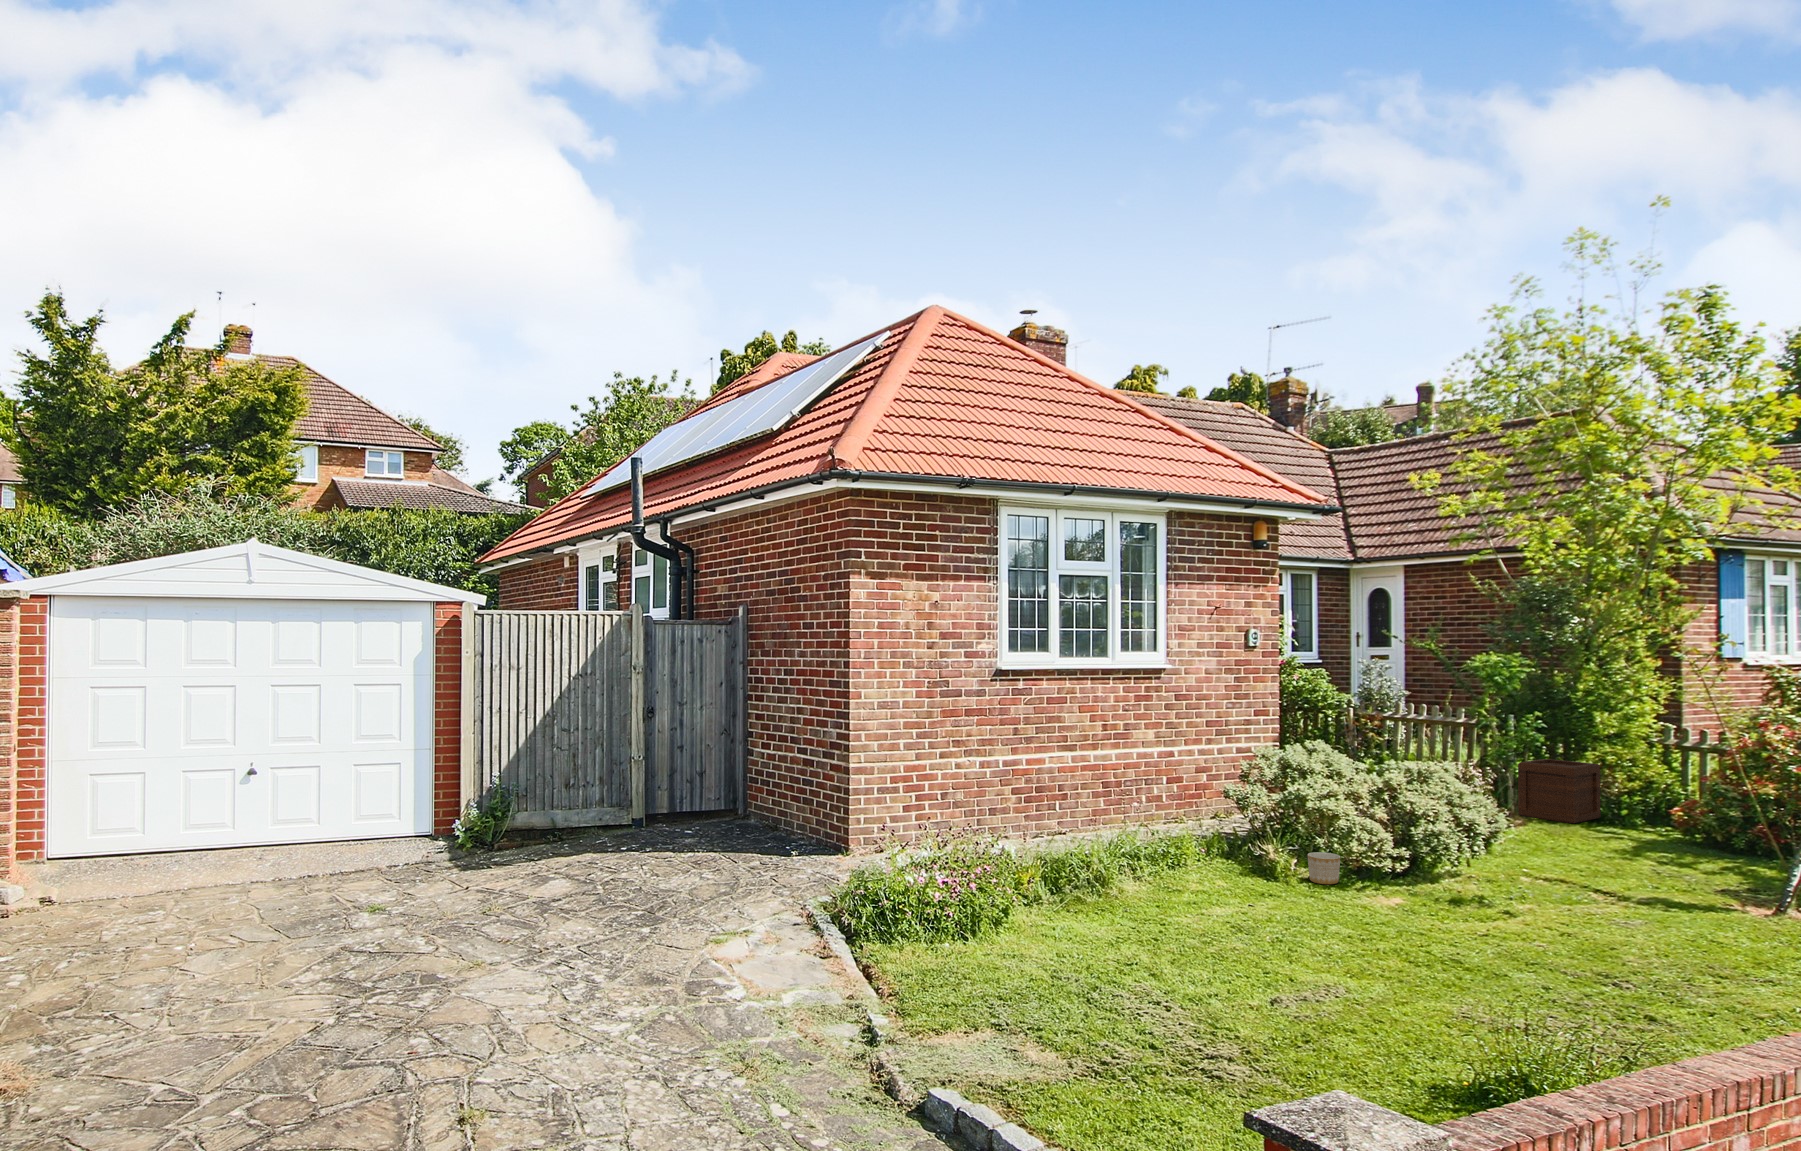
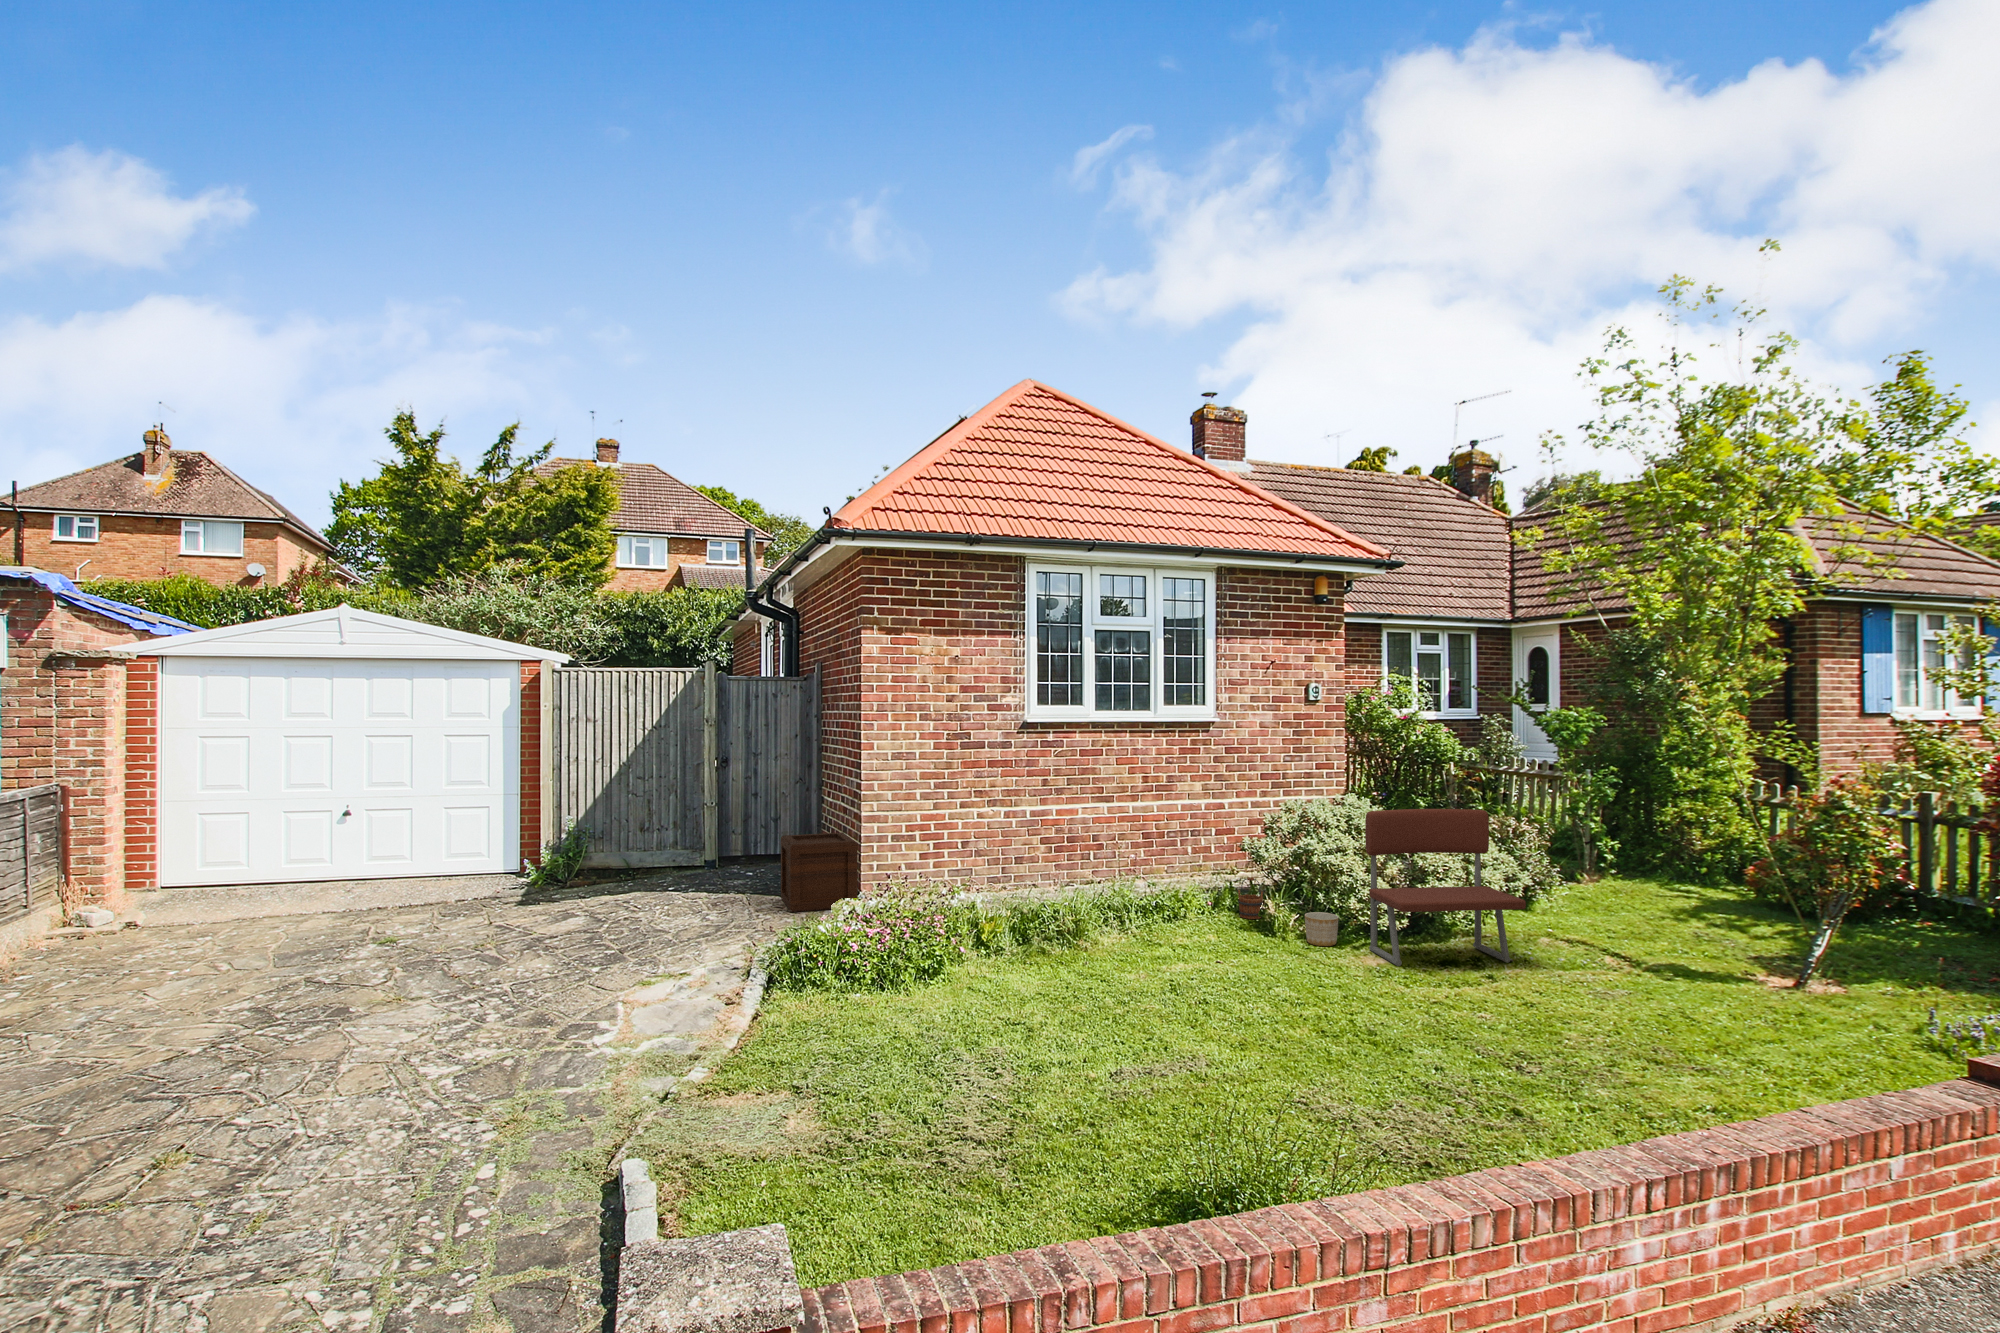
bench: none [1368,750,1518,899] -> present [1365,809,1526,966]
wooden crate: present [1518,759,1601,824] -> present [781,832,857,912]
wooden bucket: none [1222,822,1249,863] -> present [1237,877,1264,919]

